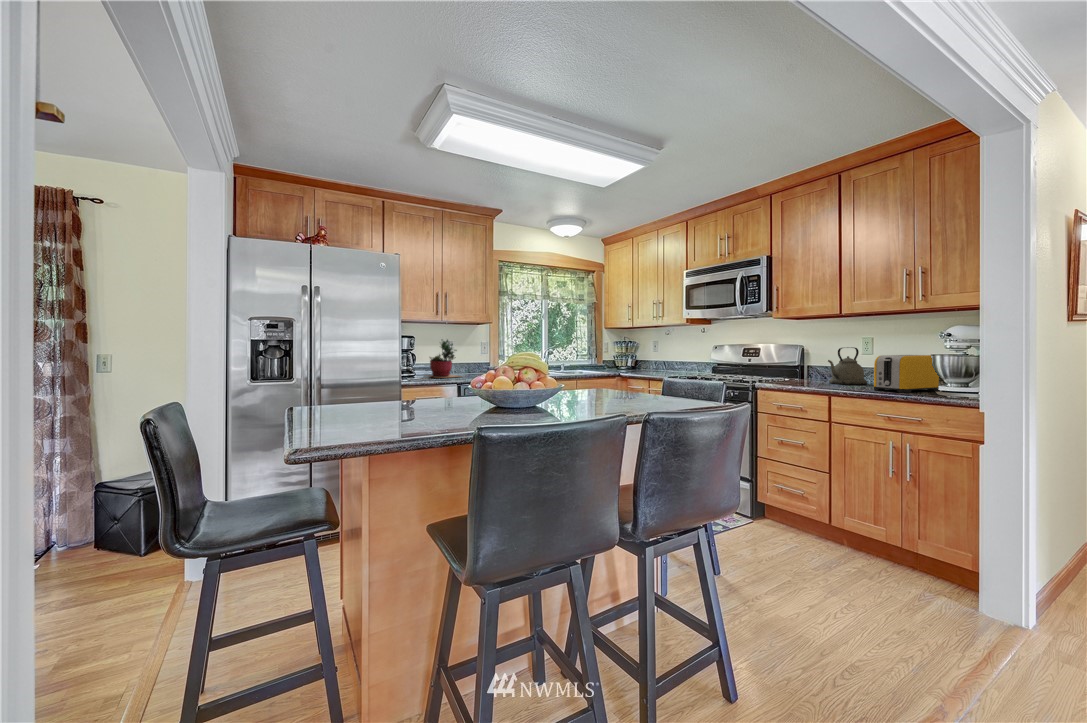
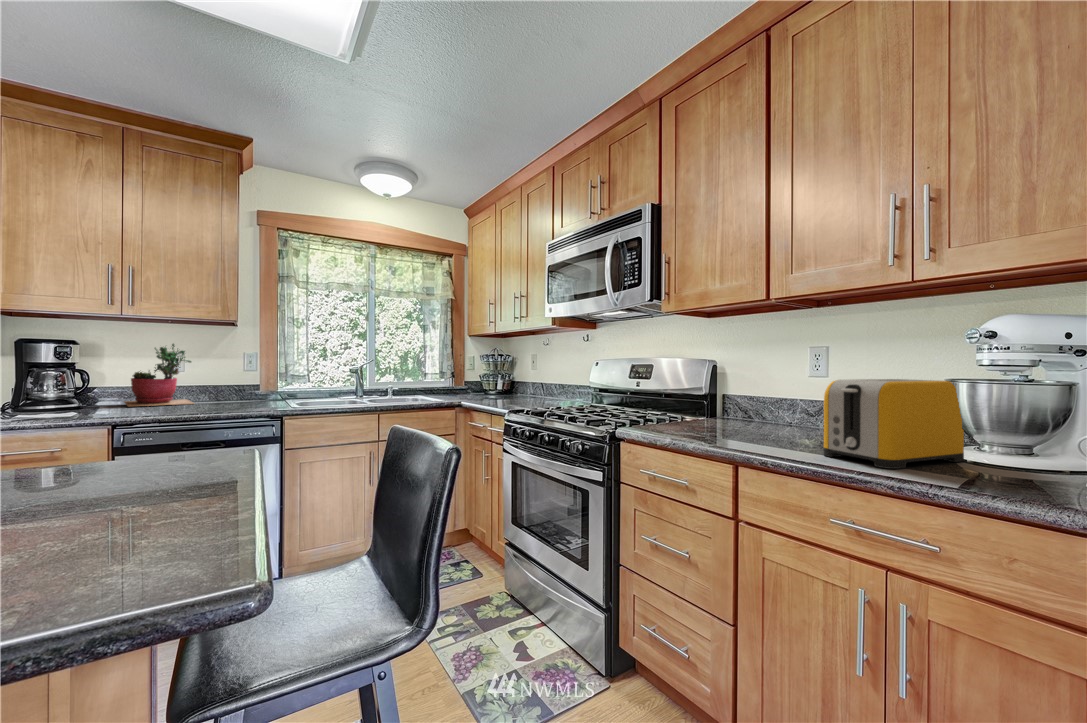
kettle: present [828,347,867,385] -> none [744,364,817,435]

